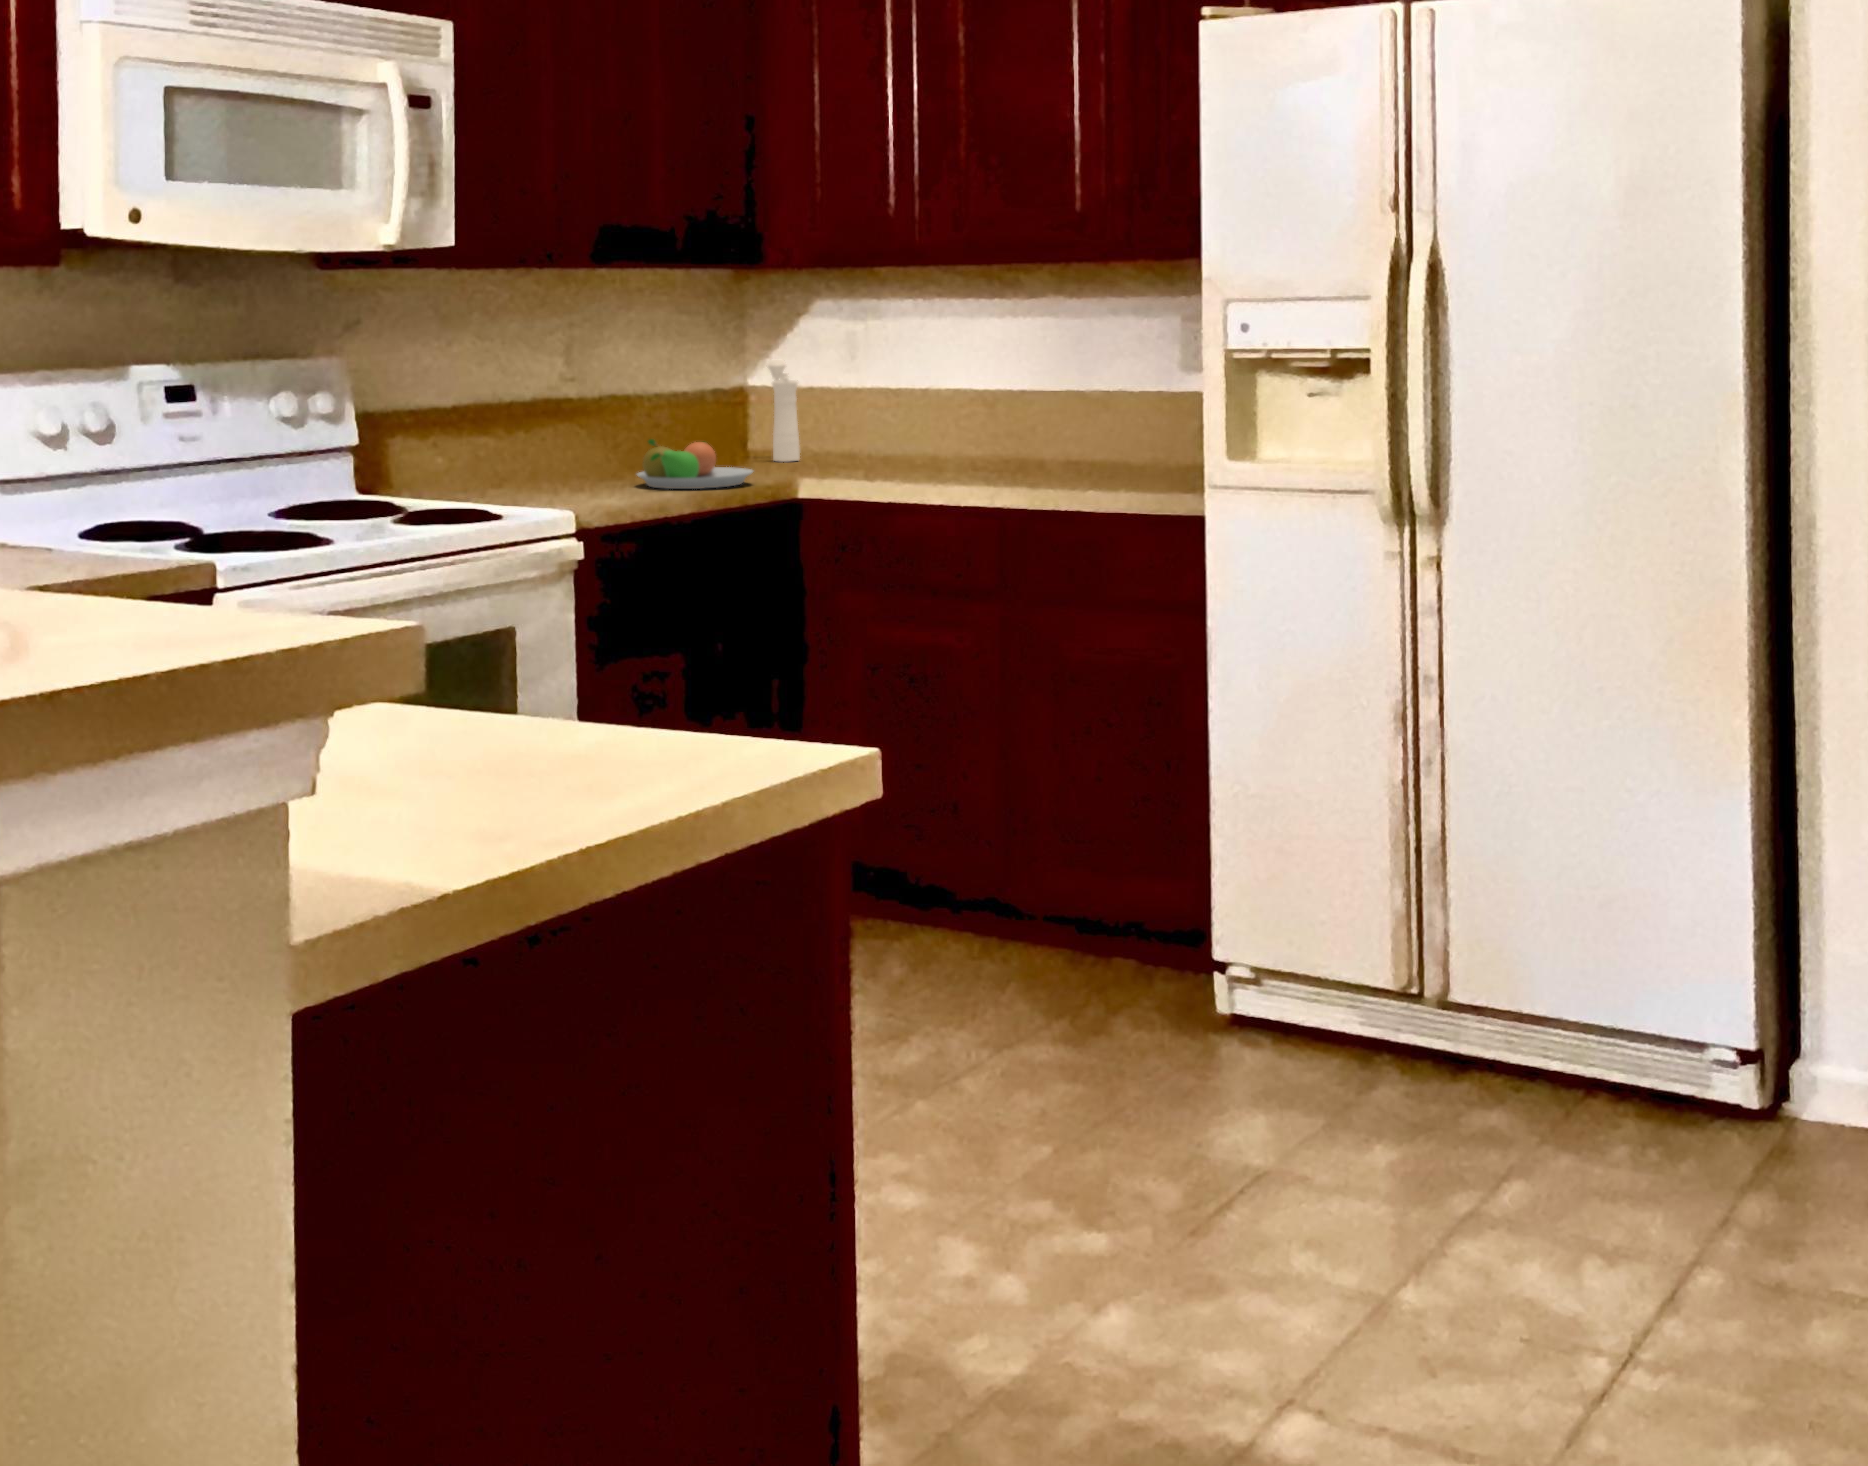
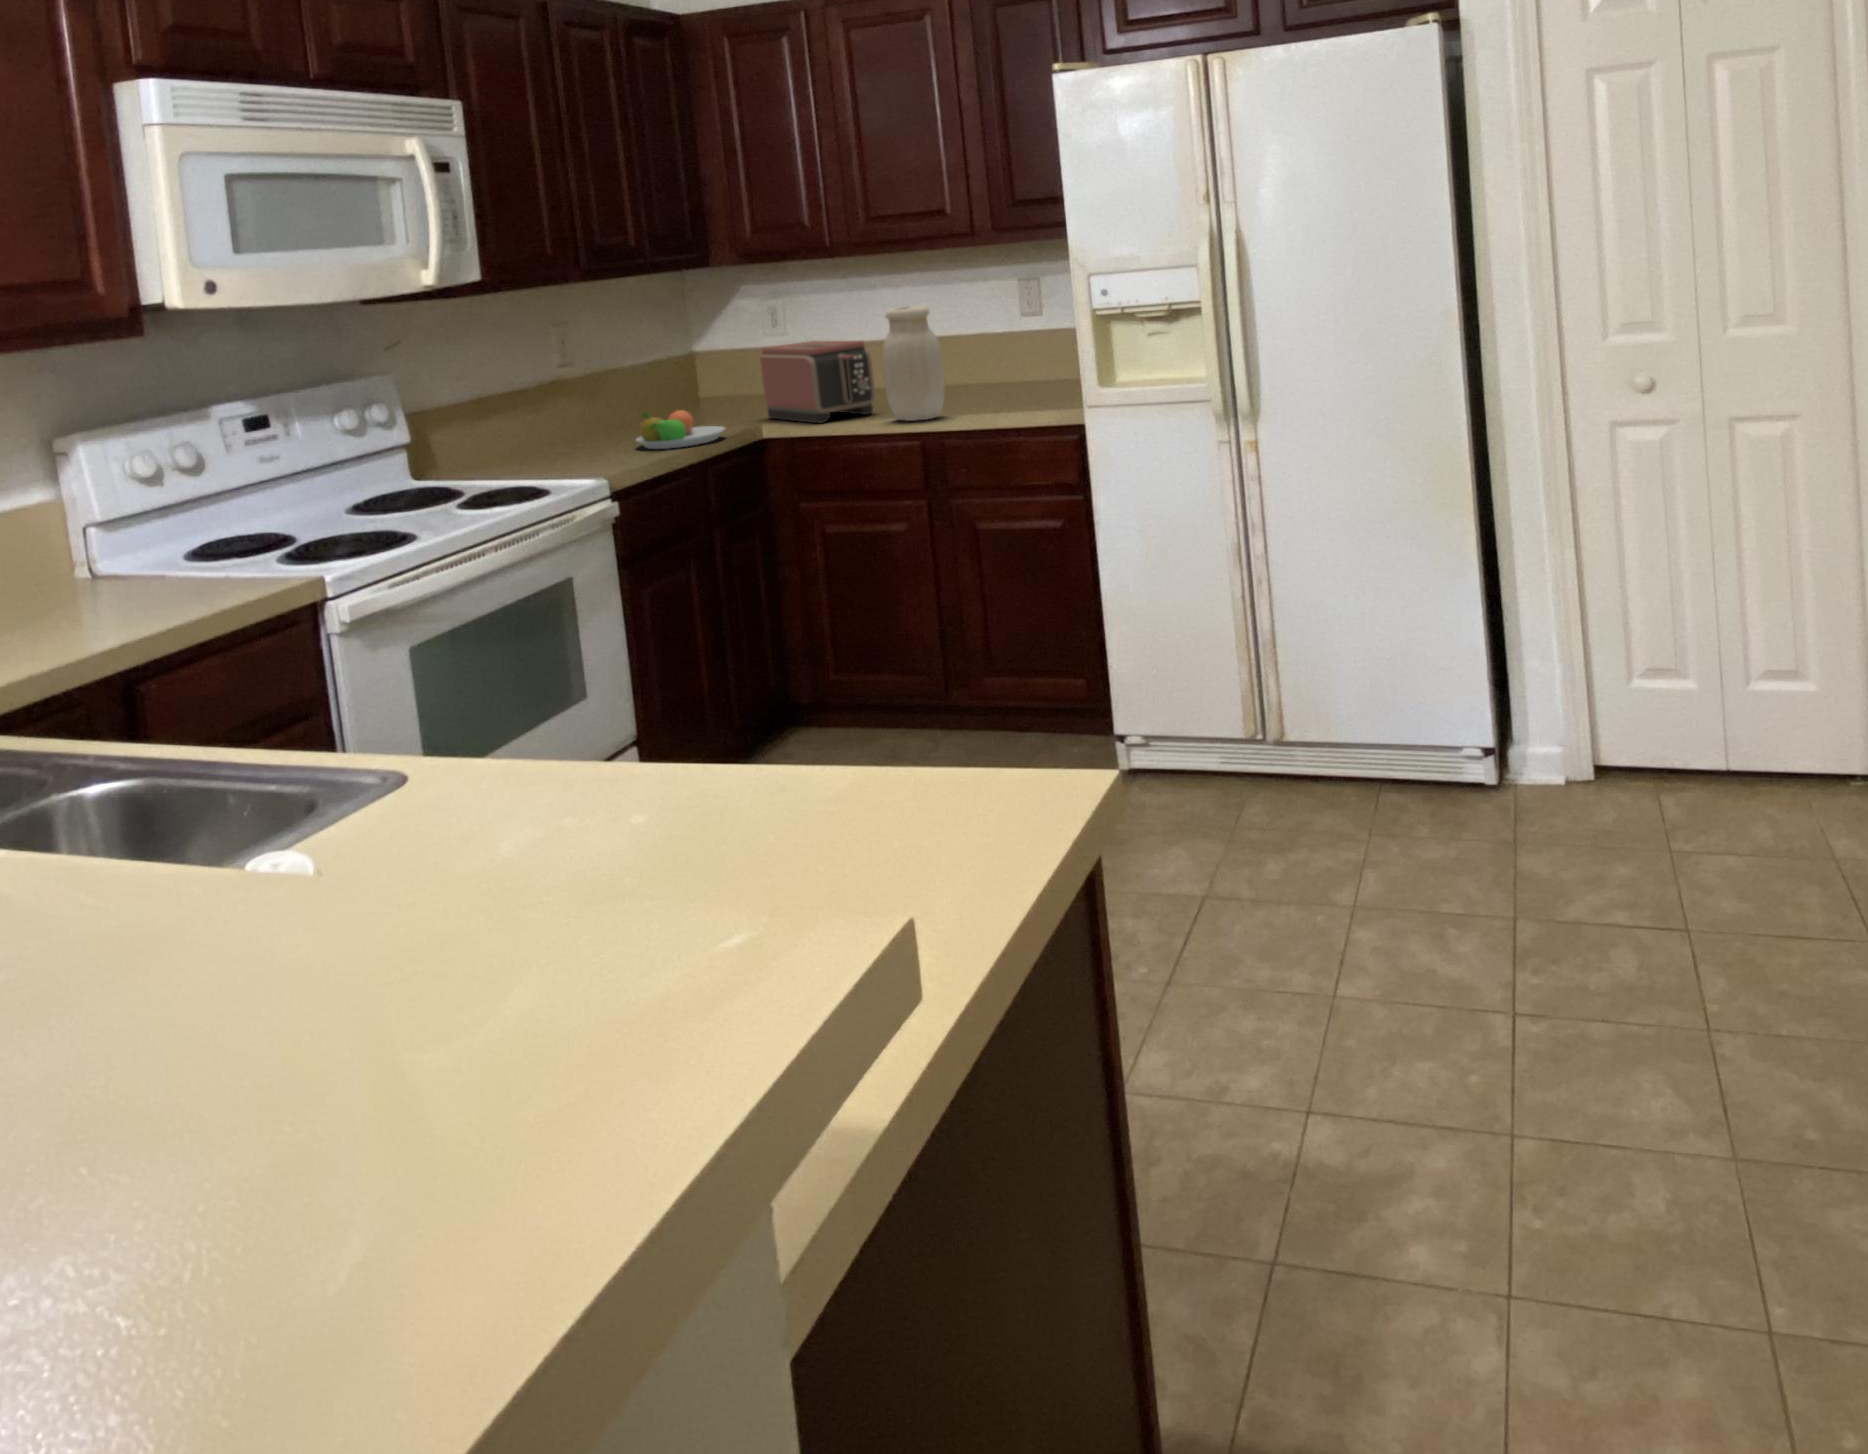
jar: none [969,330,1051,488] -> present [883,306,944,421]
pepper mill: present [767,360,800,462] -> none [707,341,741,415]
toaster: none [822,369,966,480] -> present [760,341,875,423]

